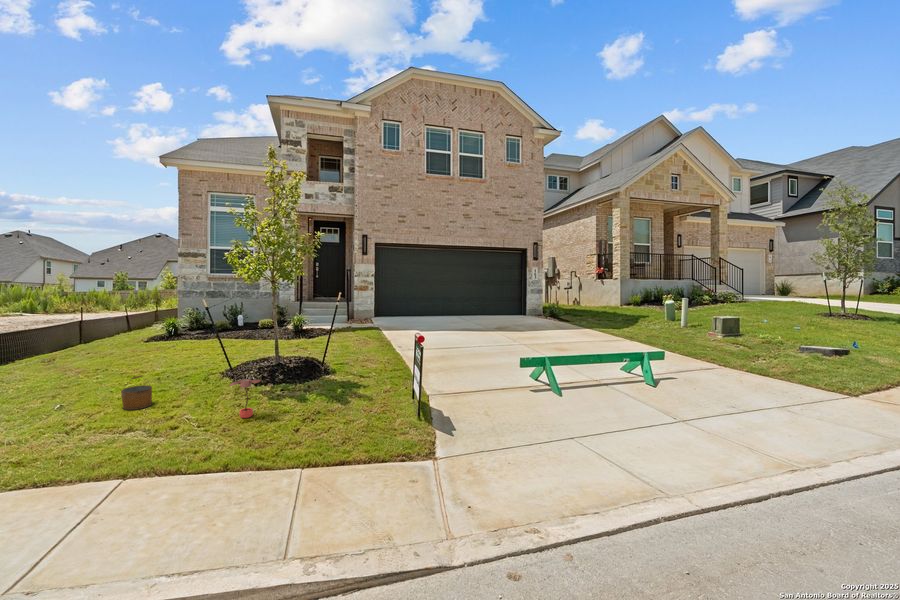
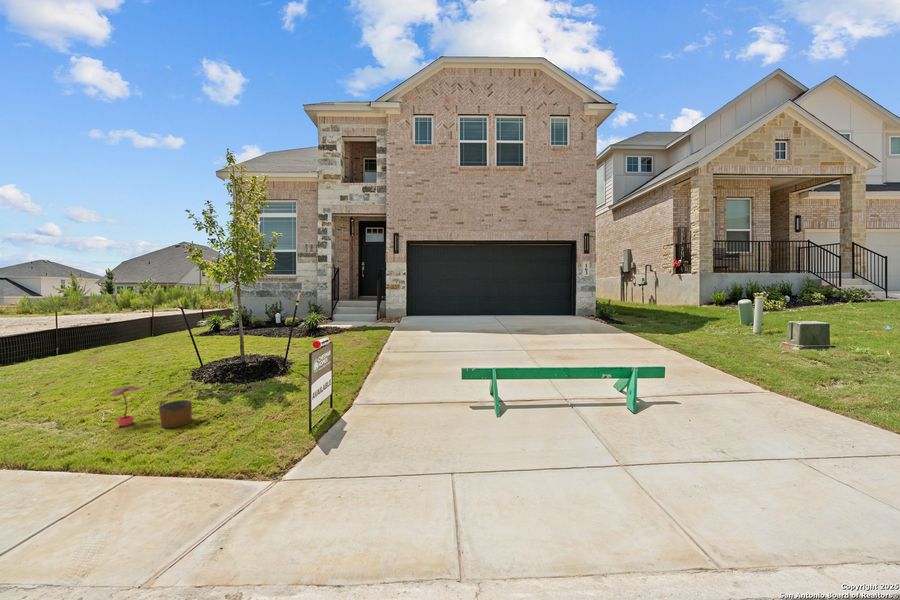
bucket: present [121,375,152,410] -> present [159,390,192,428]

